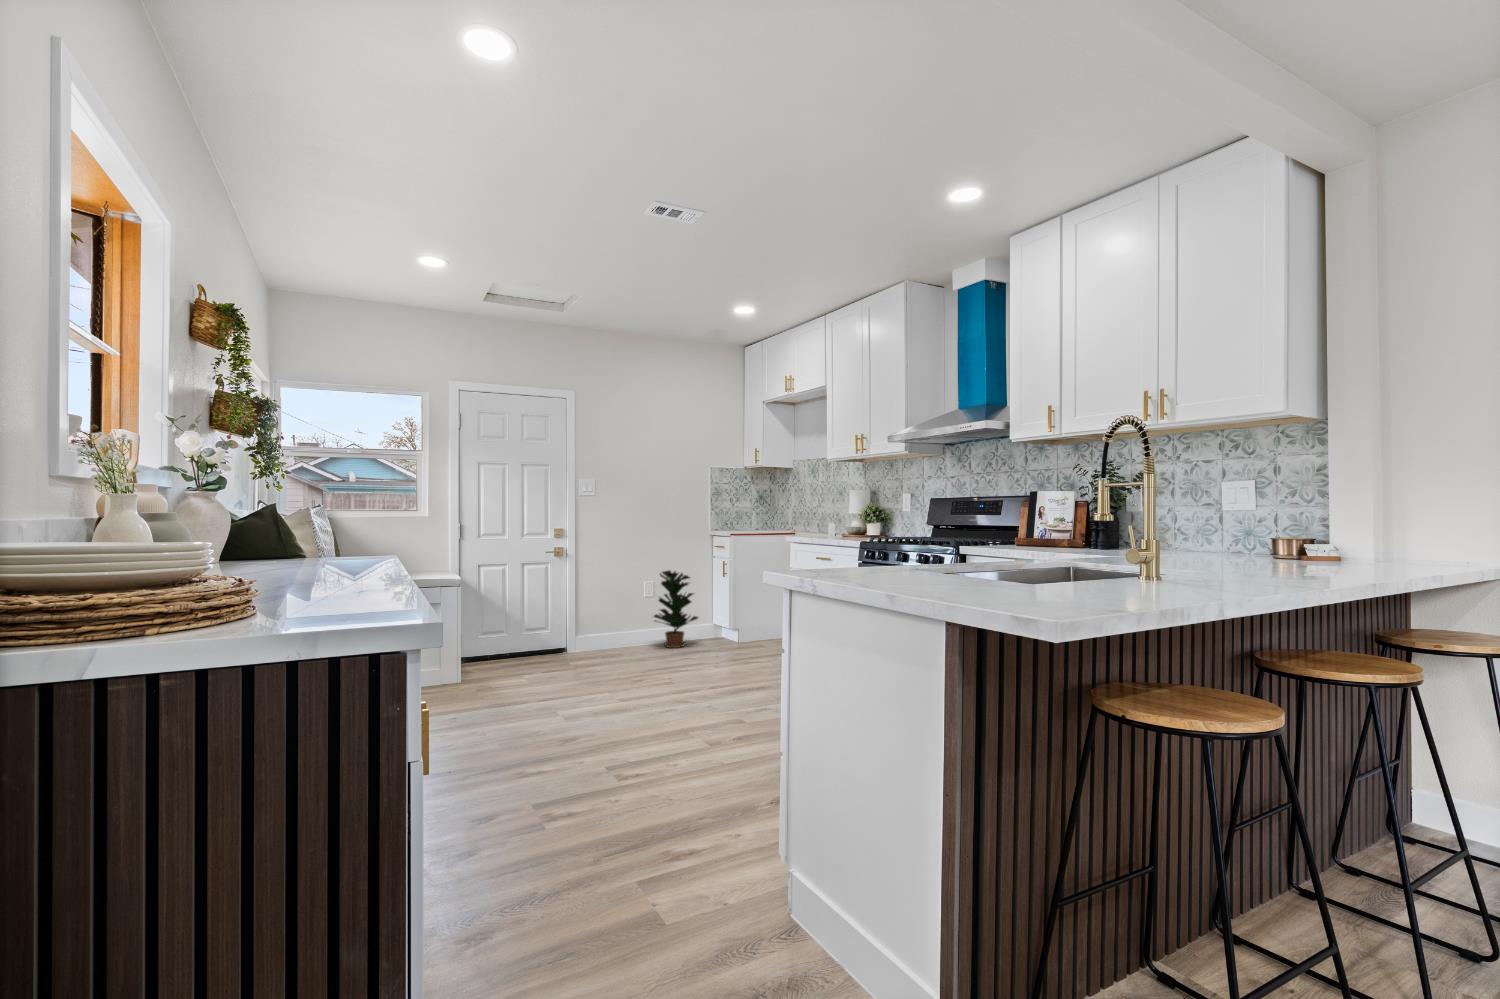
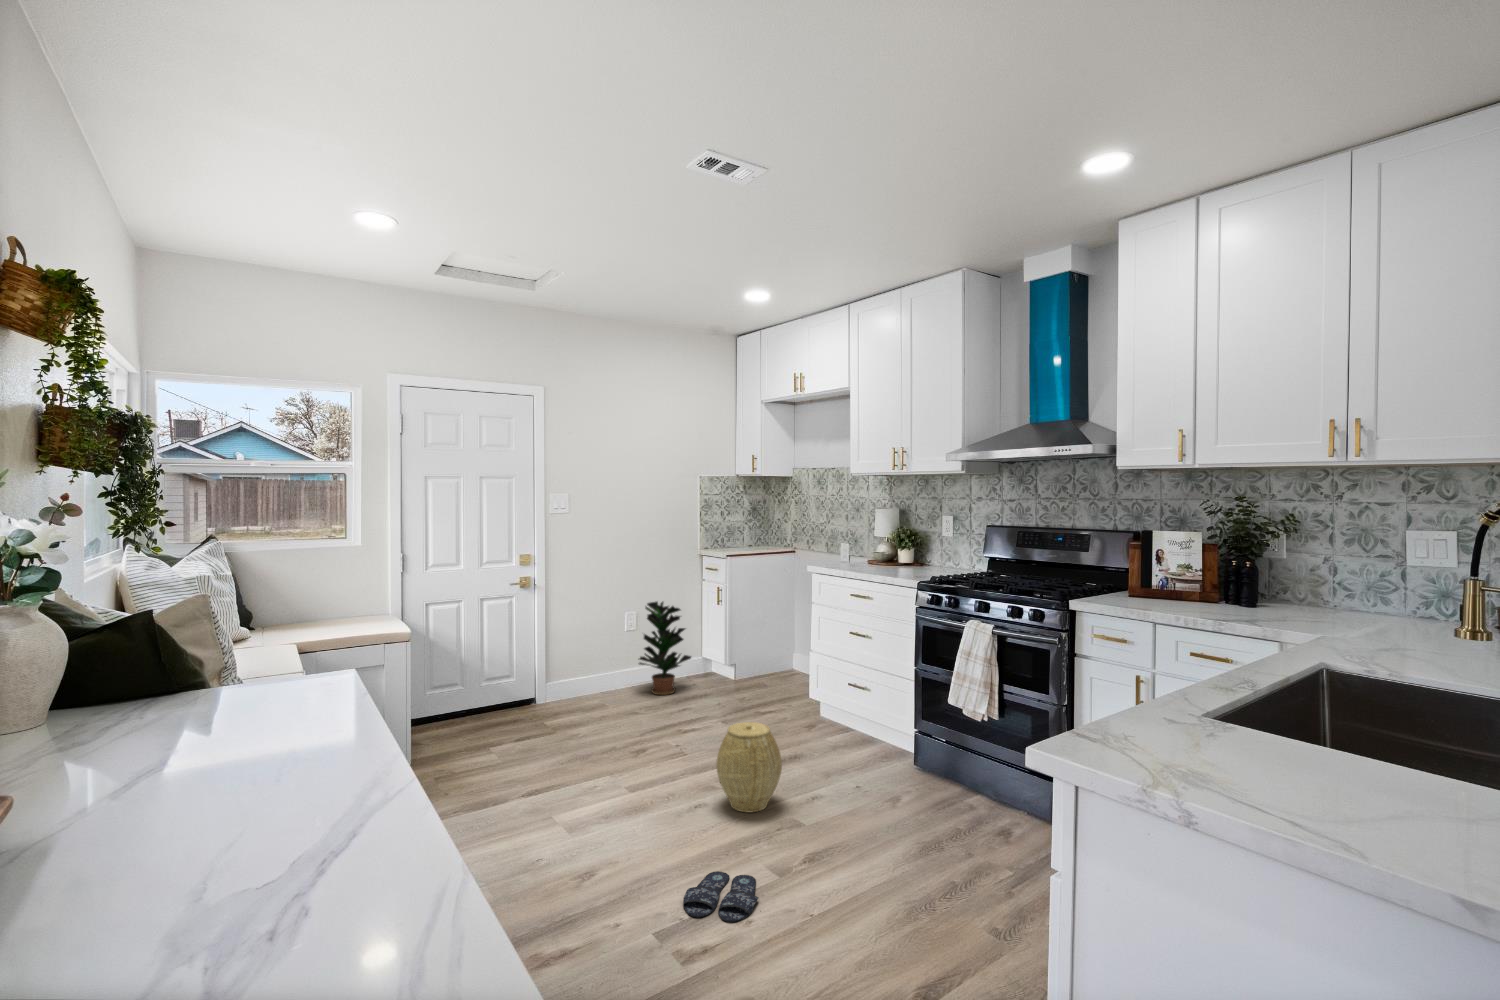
woven basket: none [685,646,737,714] -> present [716,722,782,812]
slippers: none [635,742,695,766] -> present [683,871,758,922]

